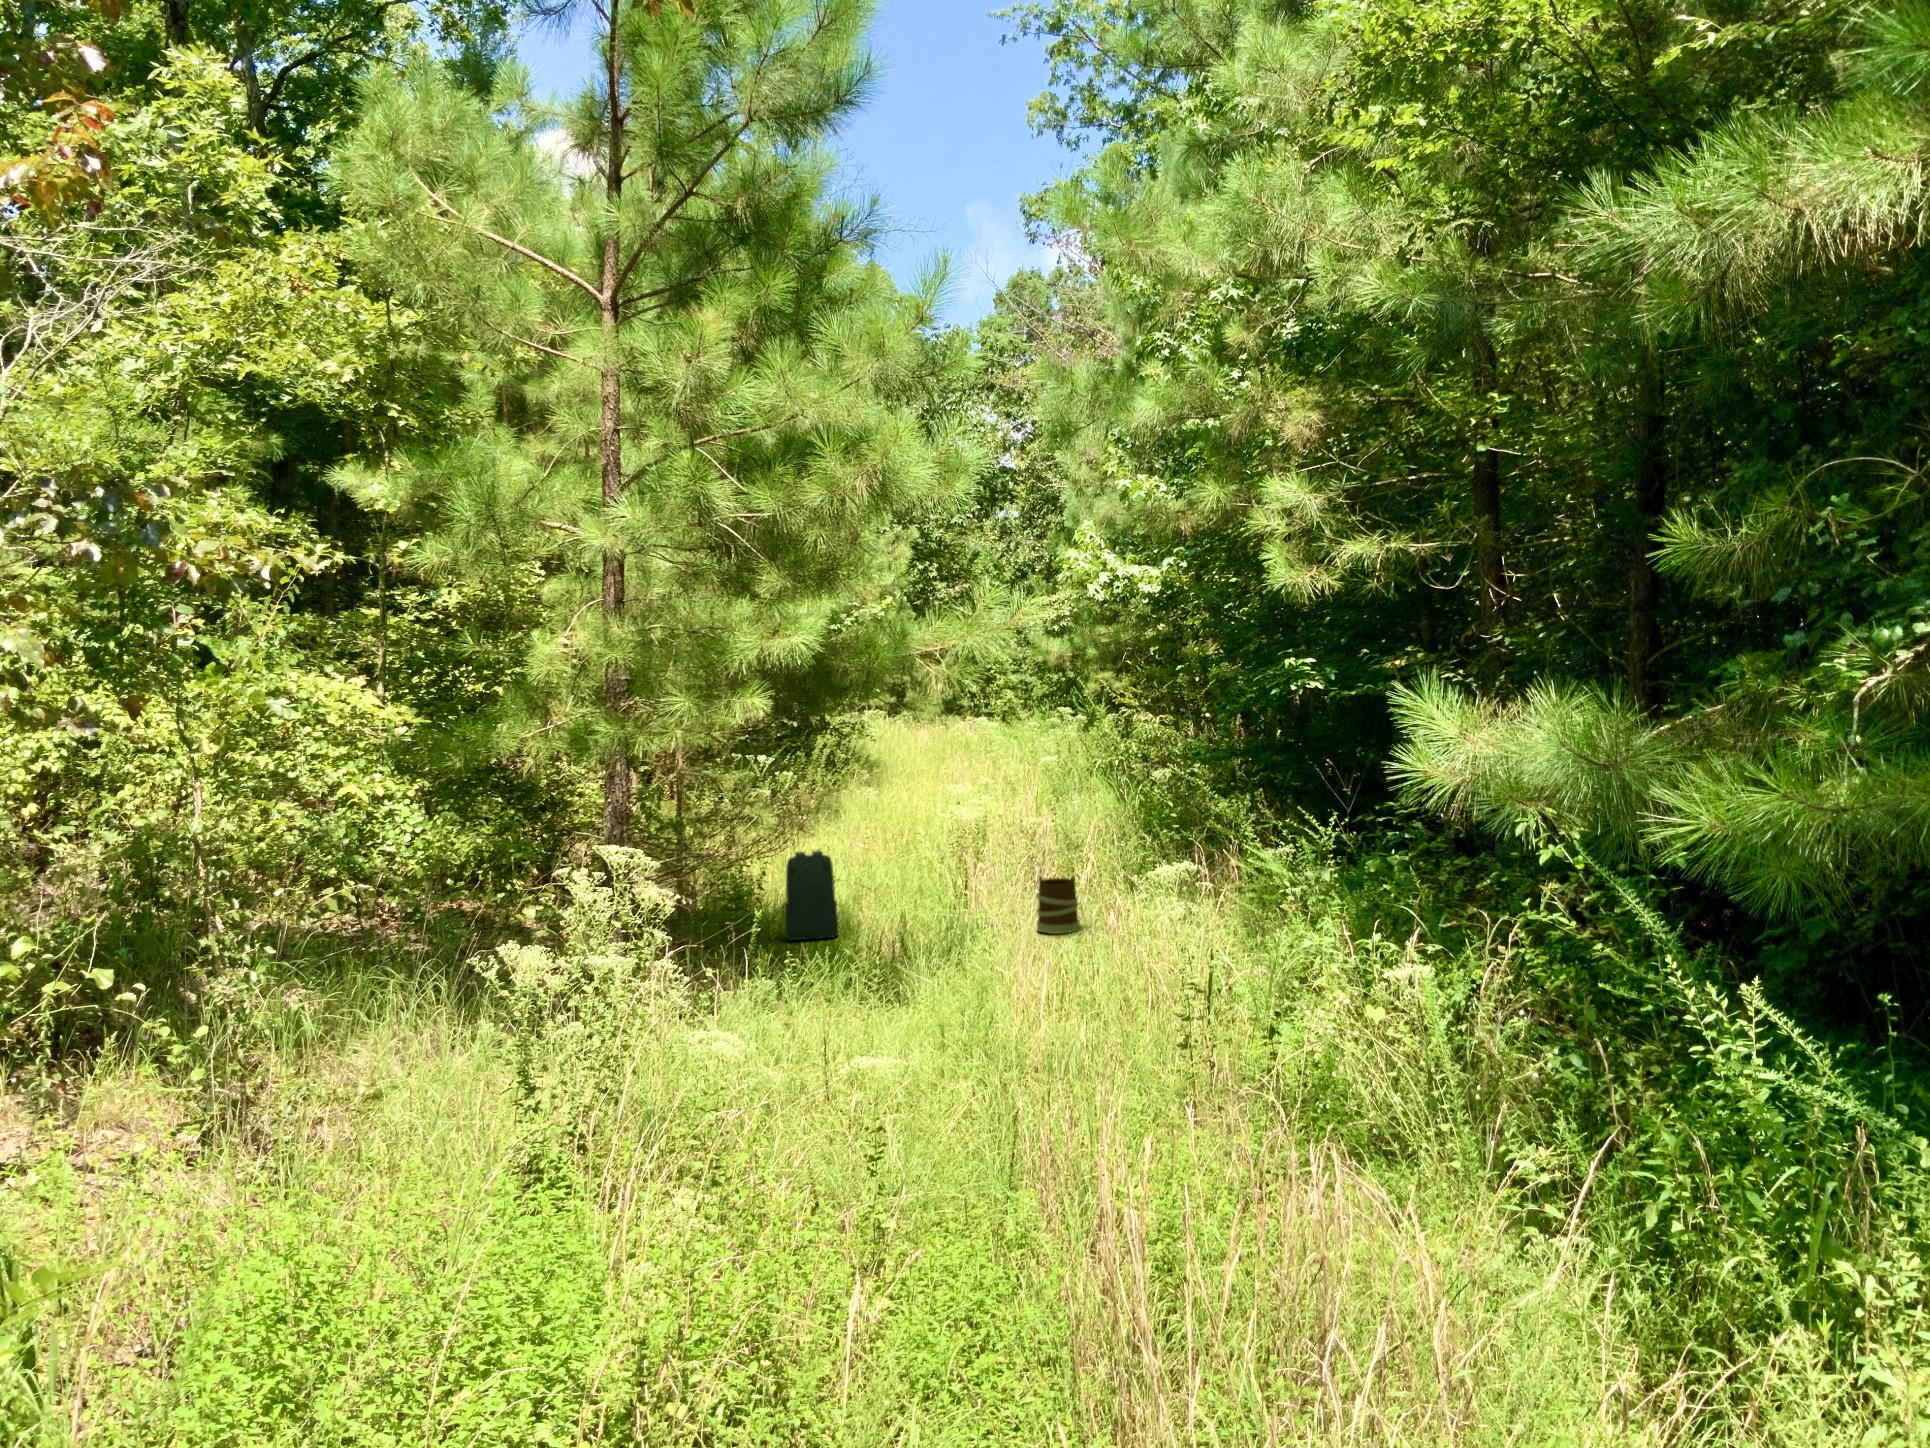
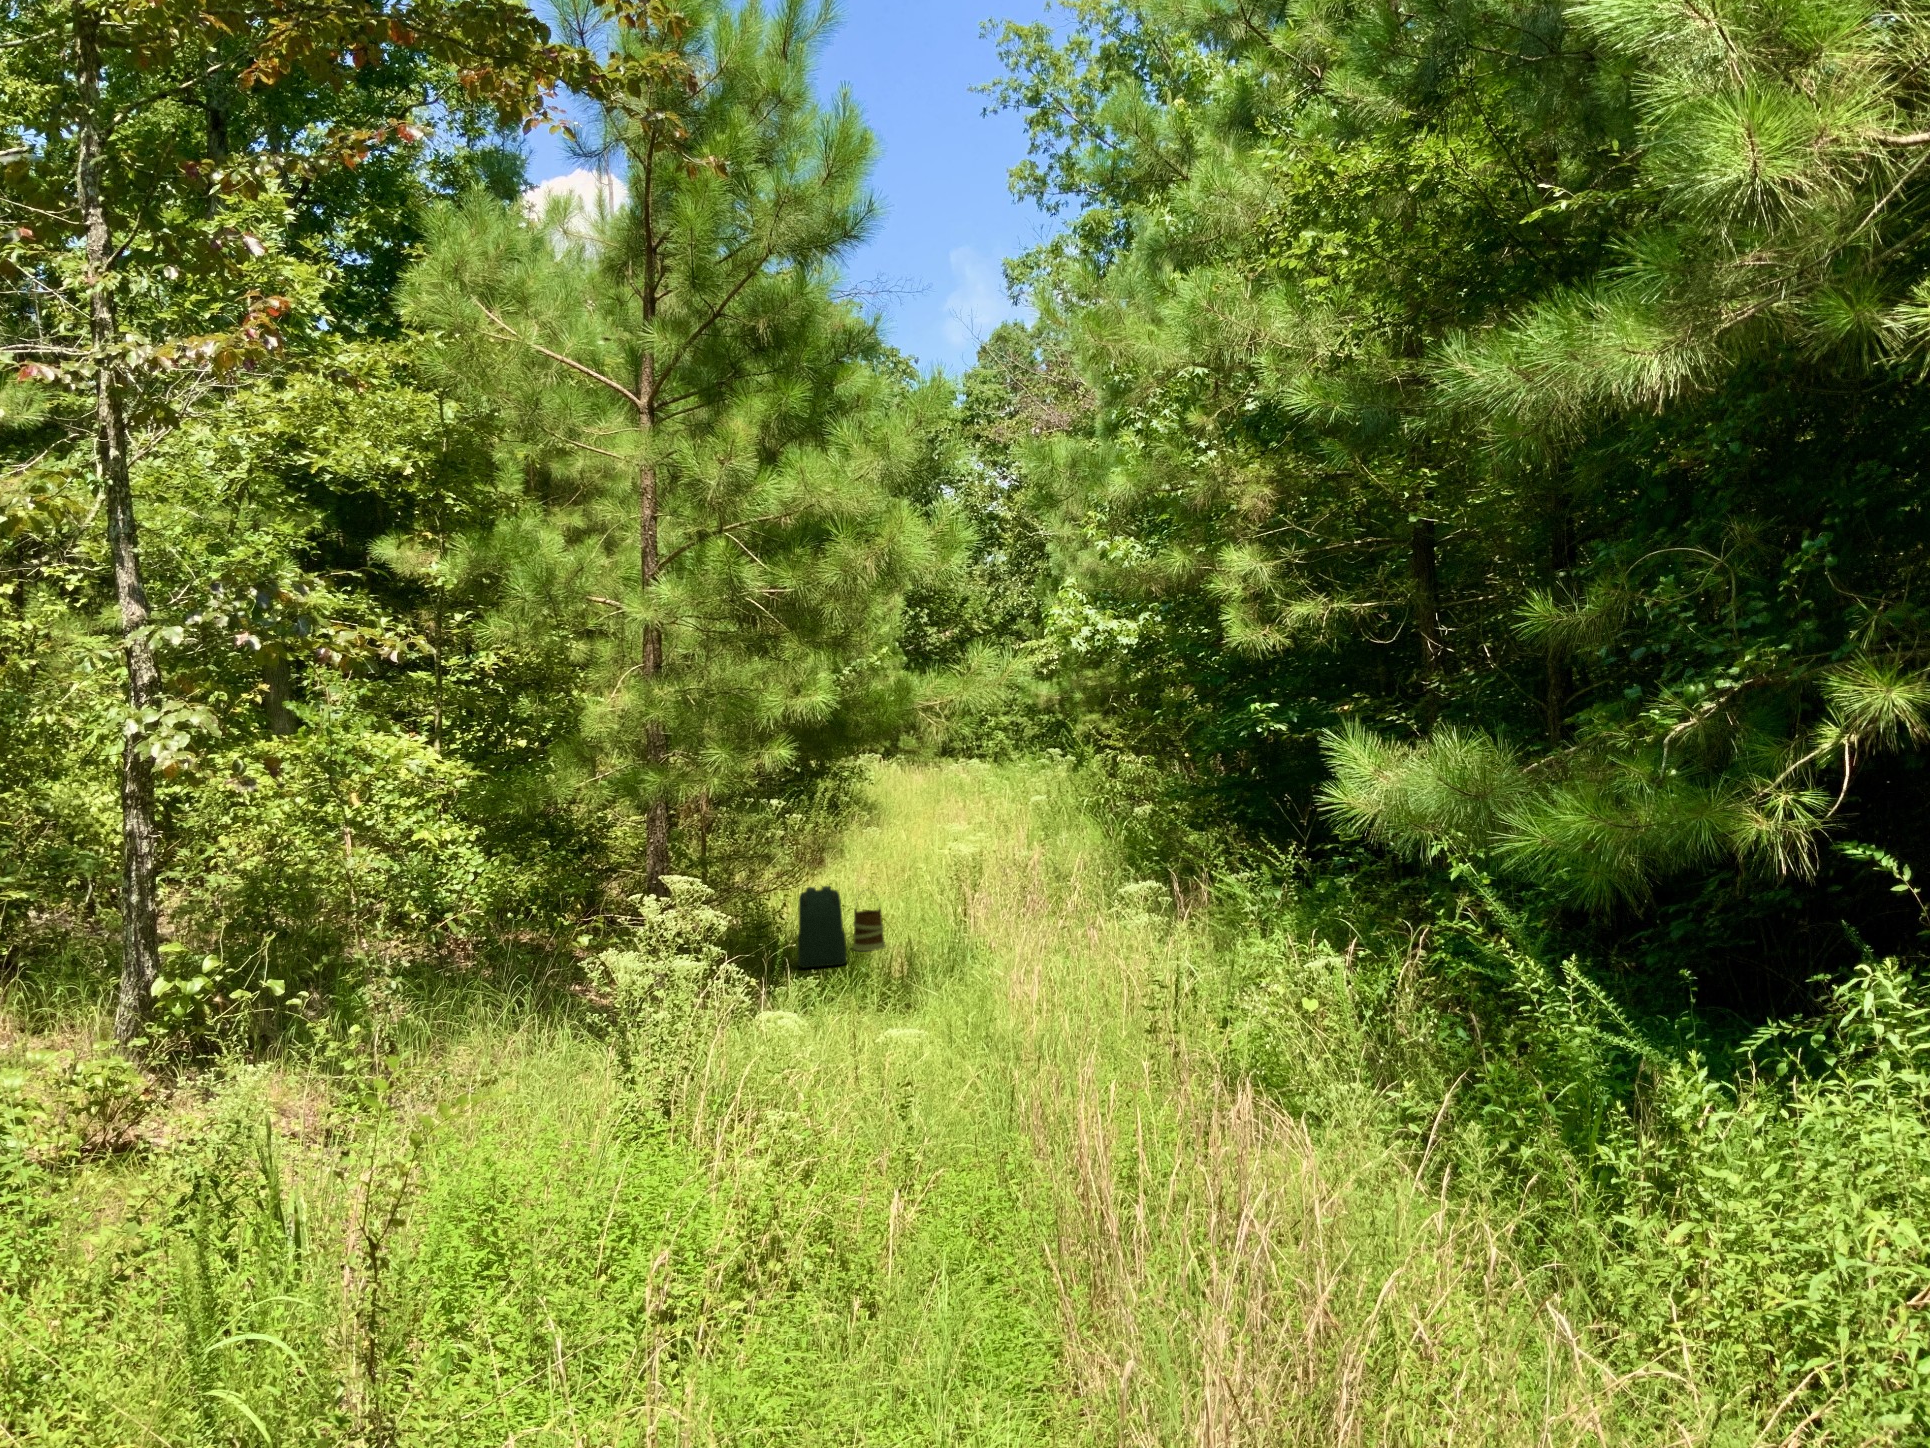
wooden bucket: present [1036,870,1080,934] -> present [853,902,885,951]

